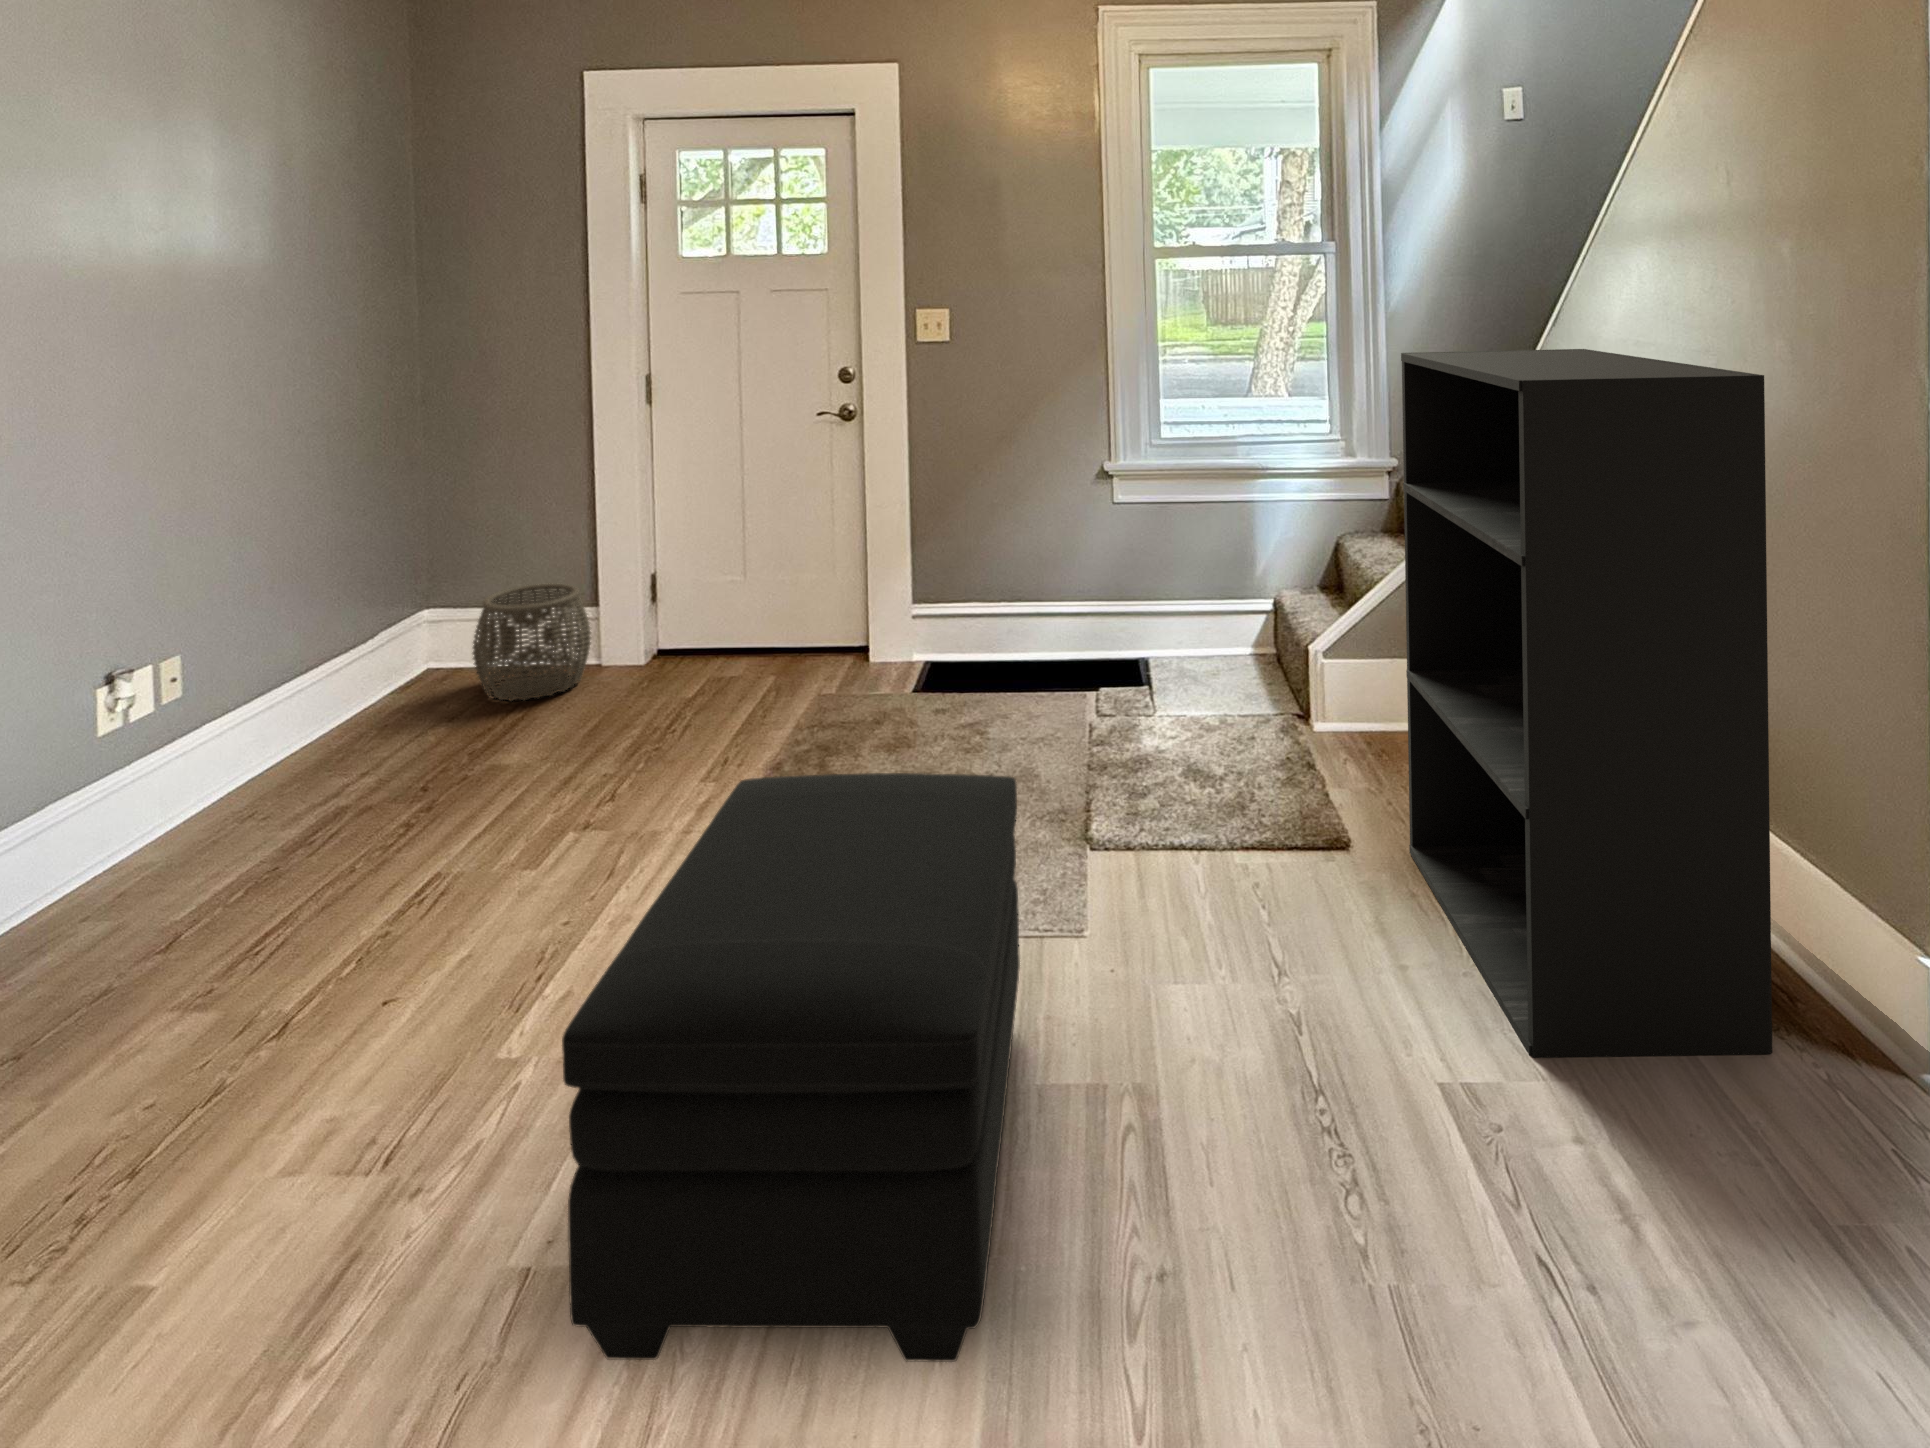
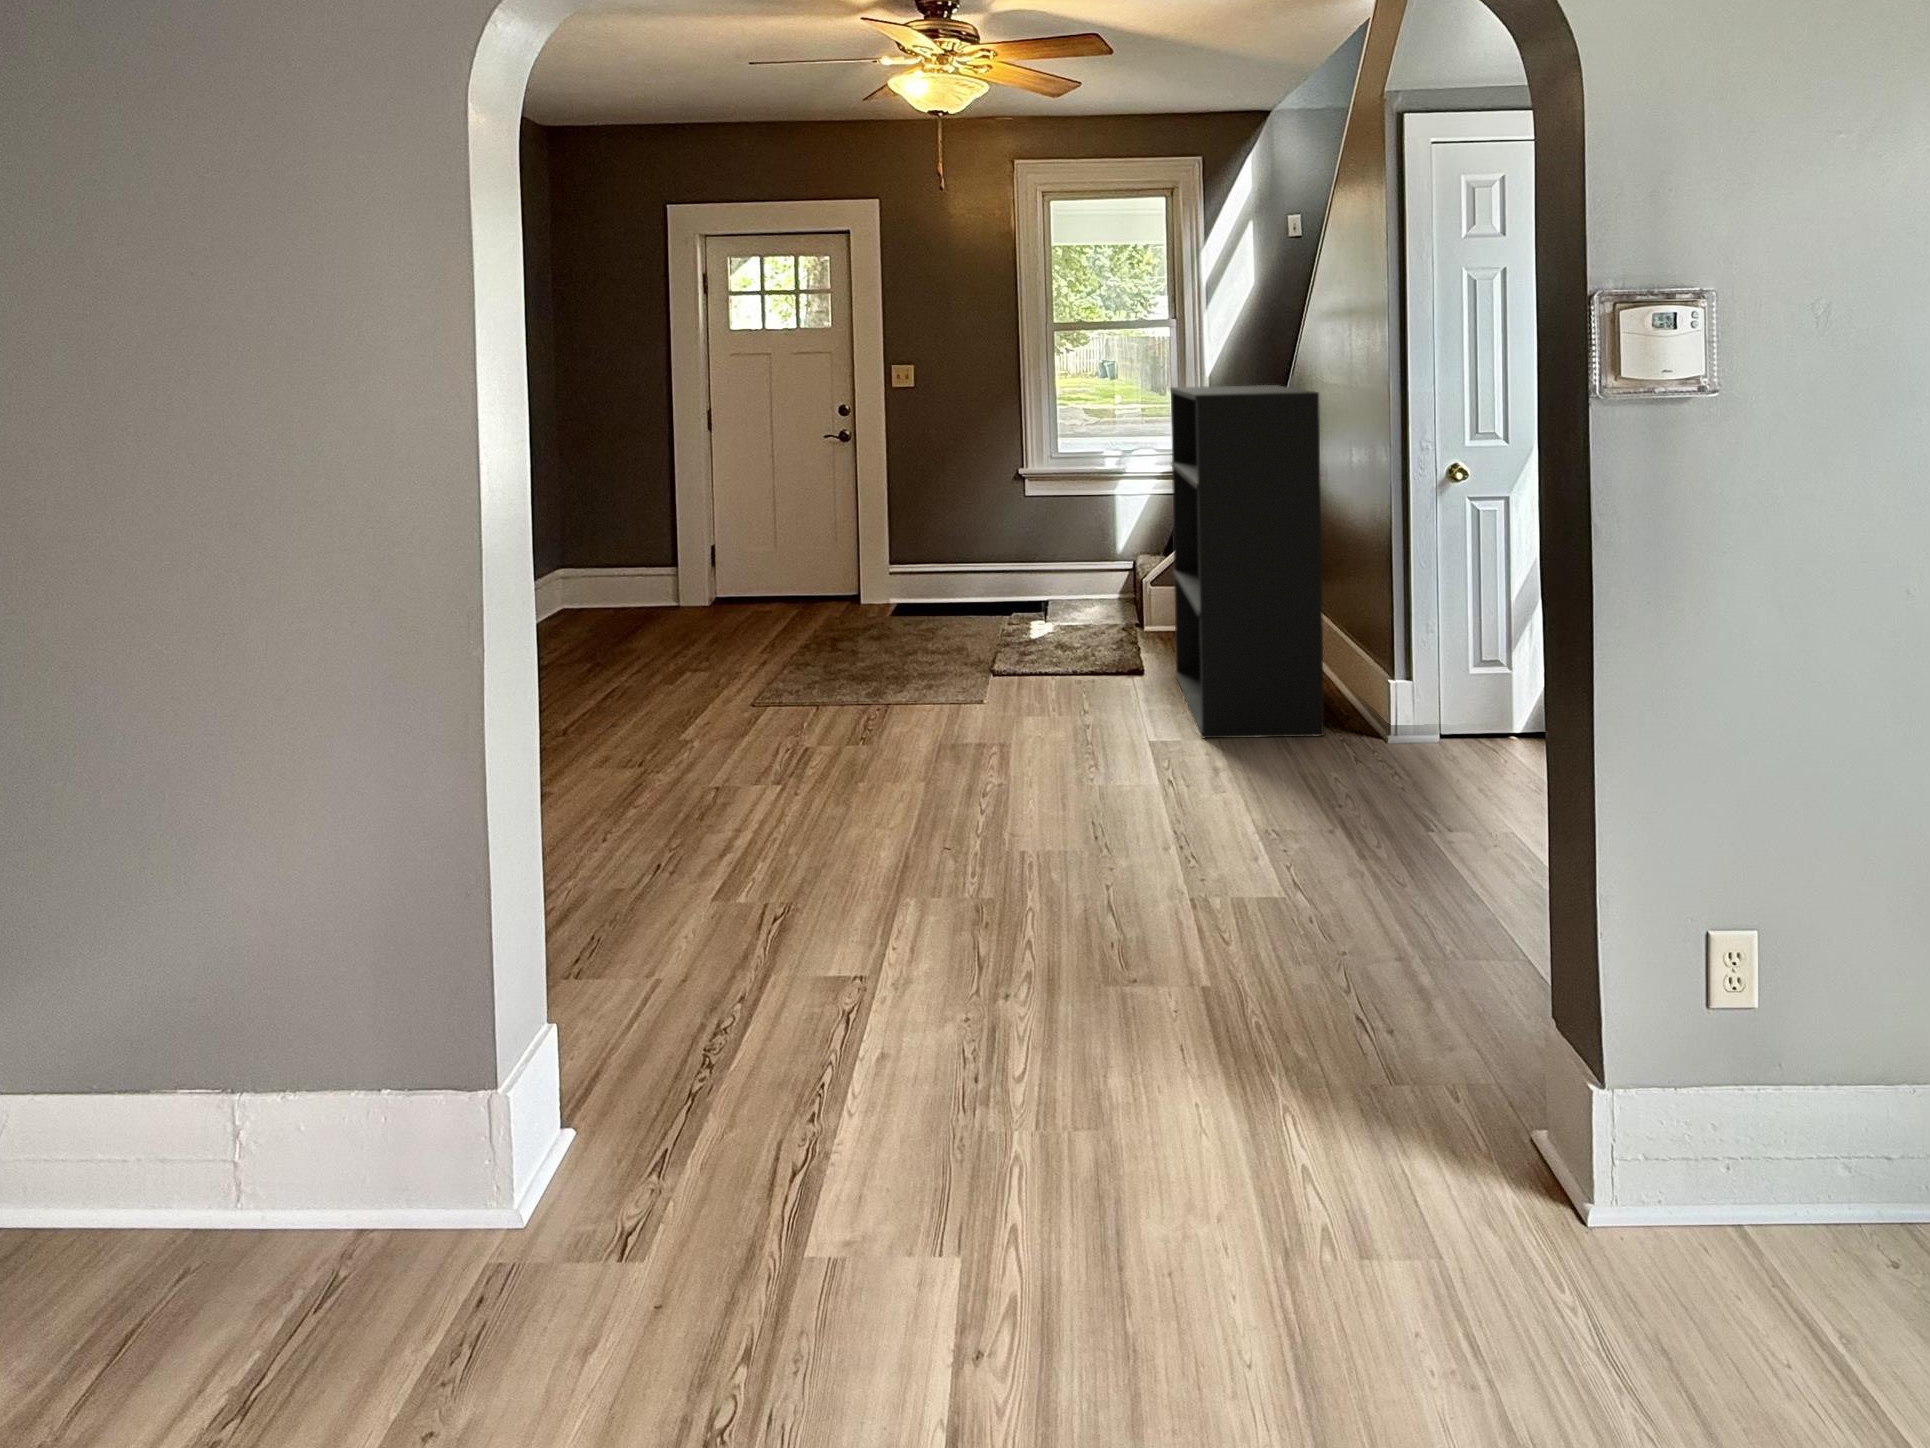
woven basket: present [473,583,591,701] -> none [602,548,678,620]
ottoman: present [562,773,1020,1362] -> none [737,601,944,811]

